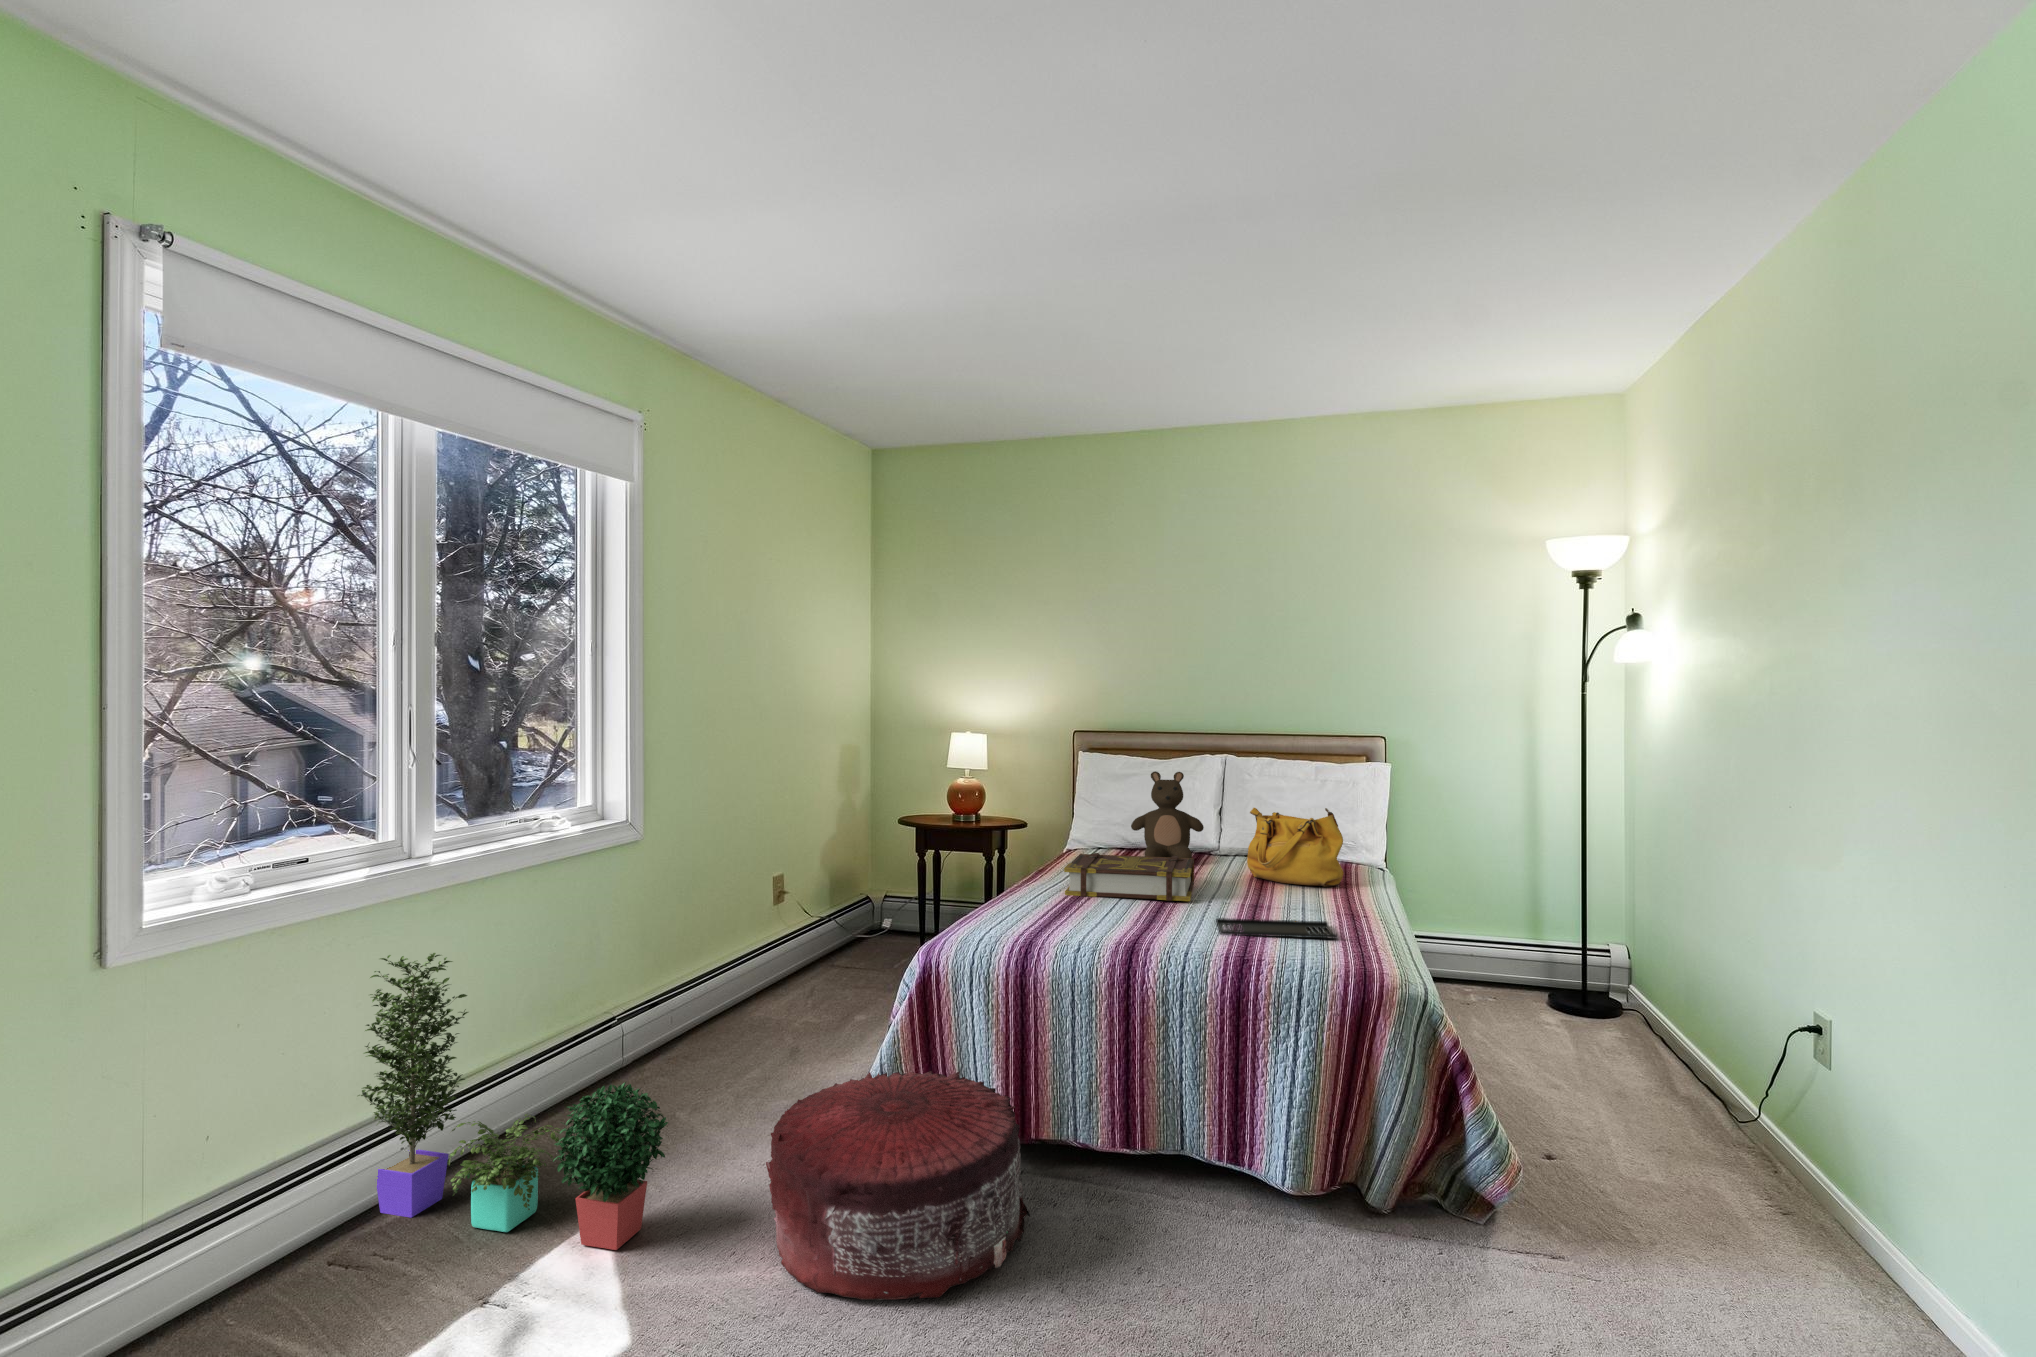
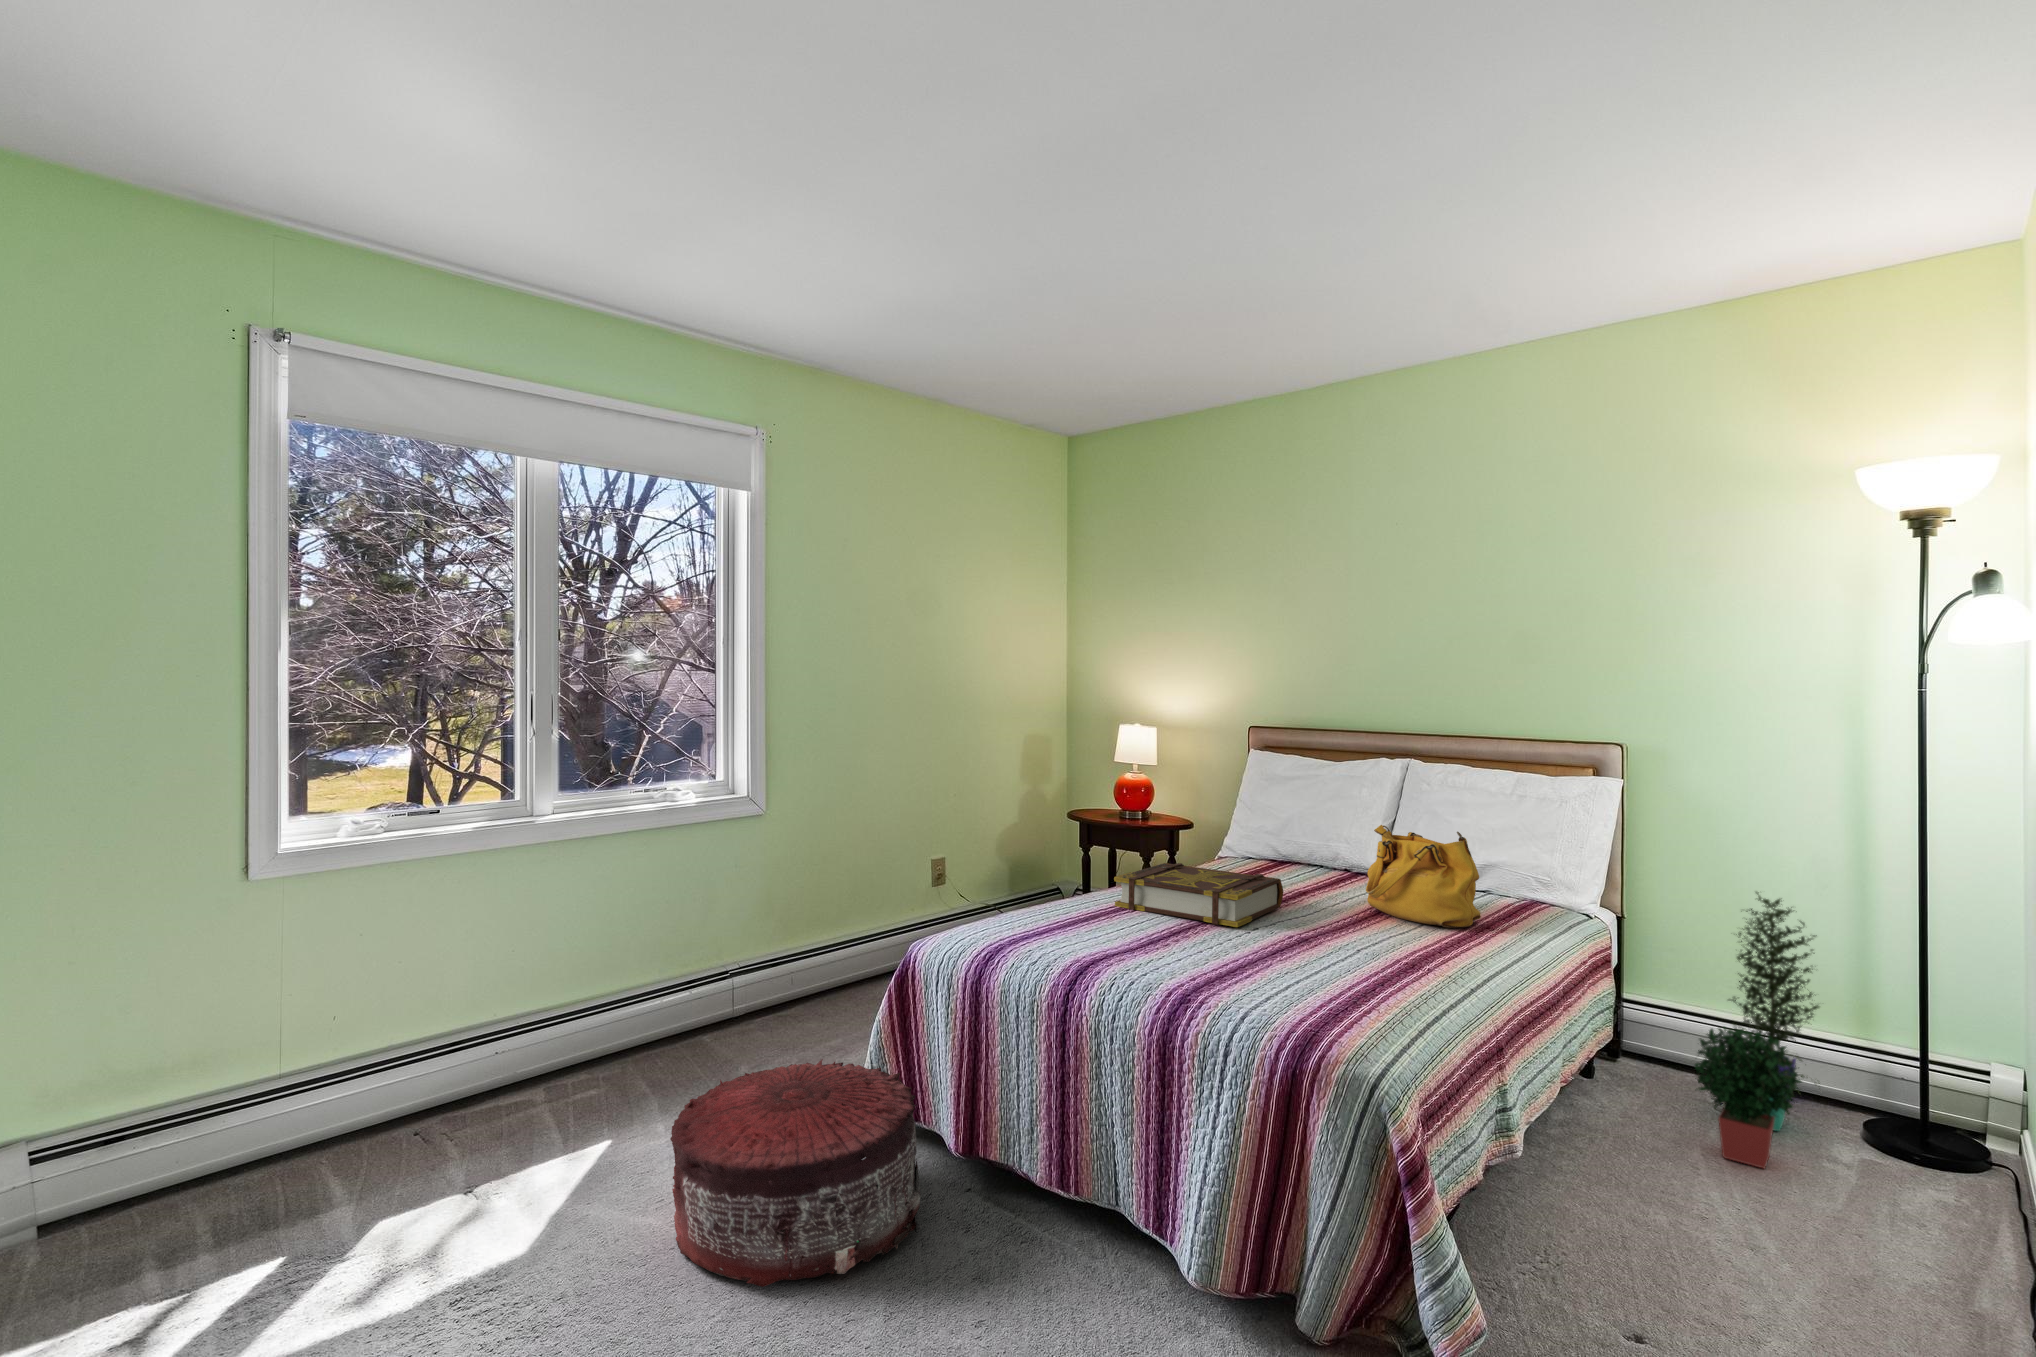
stuffed bear: present [1131,771,1204,858] -> none [1265,776,1348,884]
tray: present [1216,918,1338,939] -> none [1210,950,1361,992]
potted plant: present [358,953,668,1250] -> present [1695,892,1819,1168]

